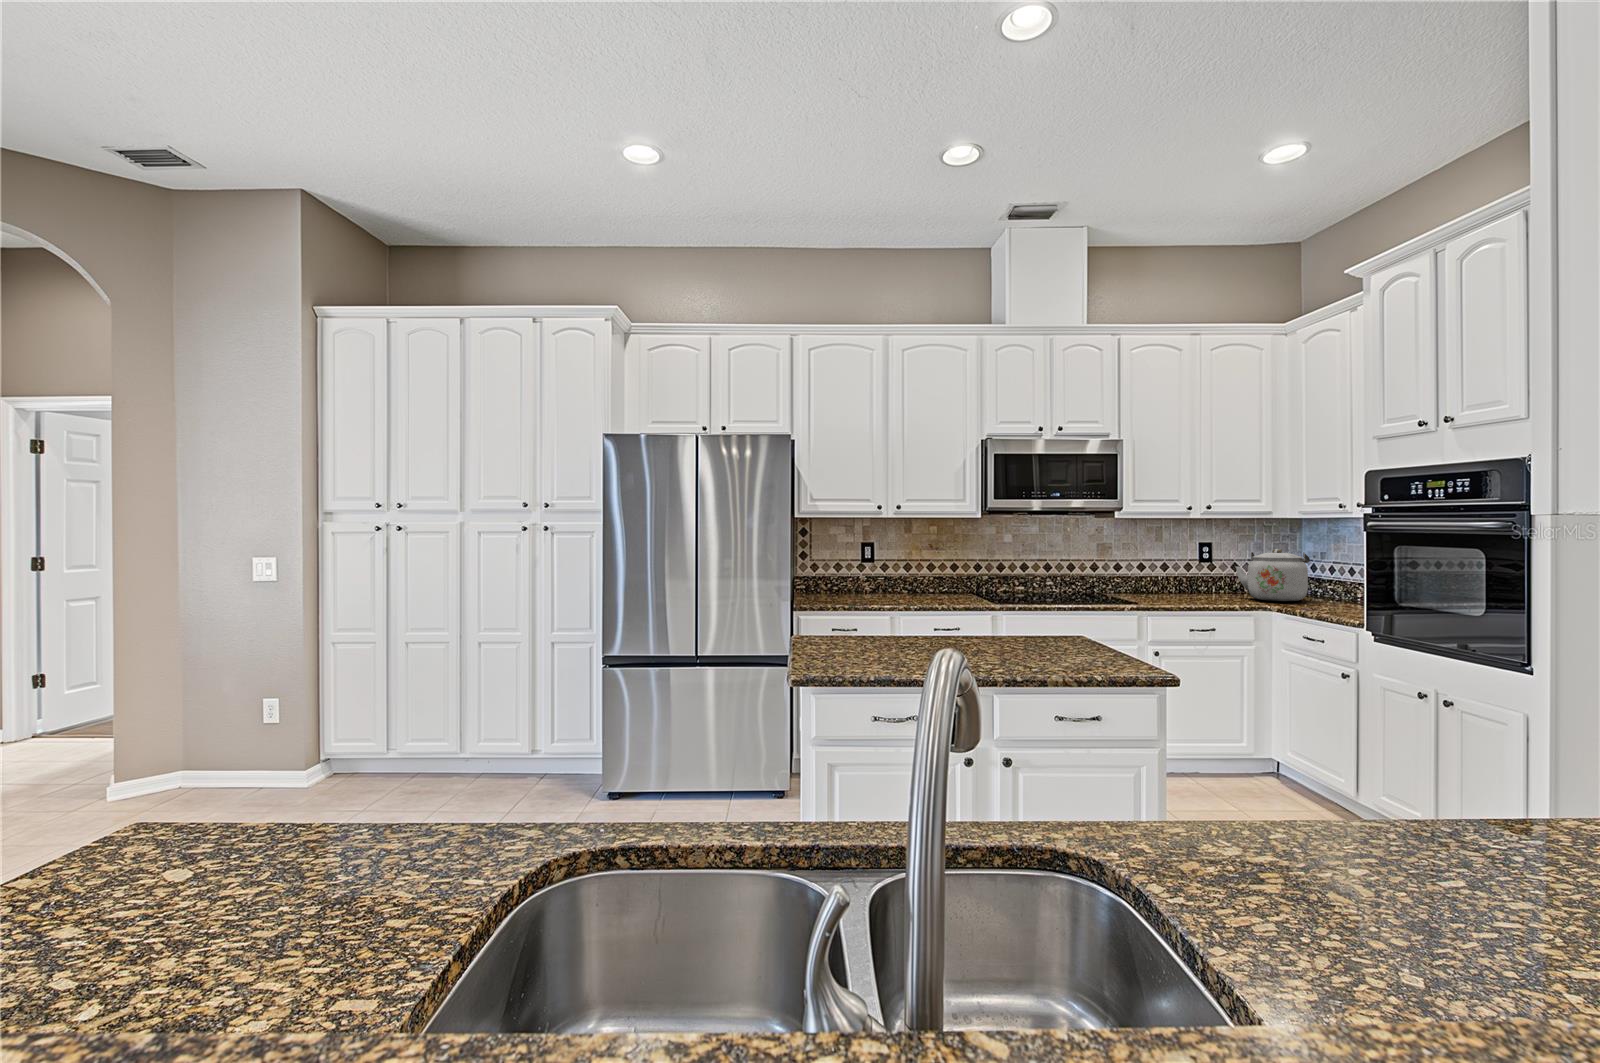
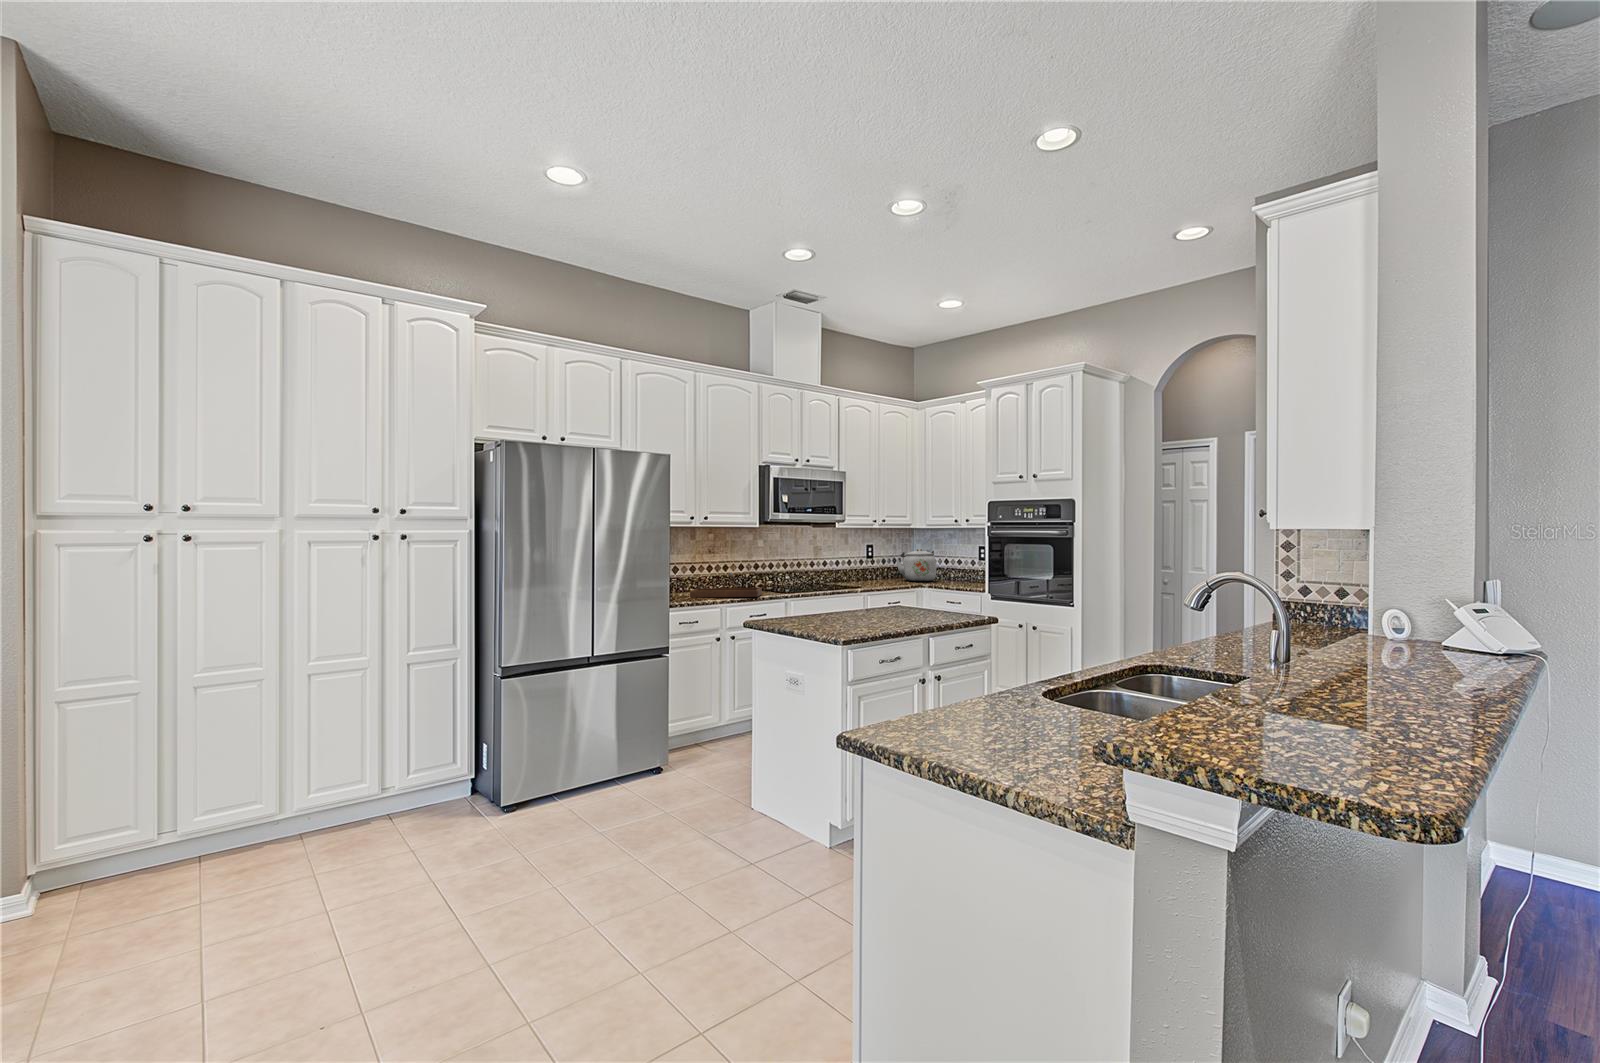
tray: none [864,574,957,607] -> present [690,573,762,597]

